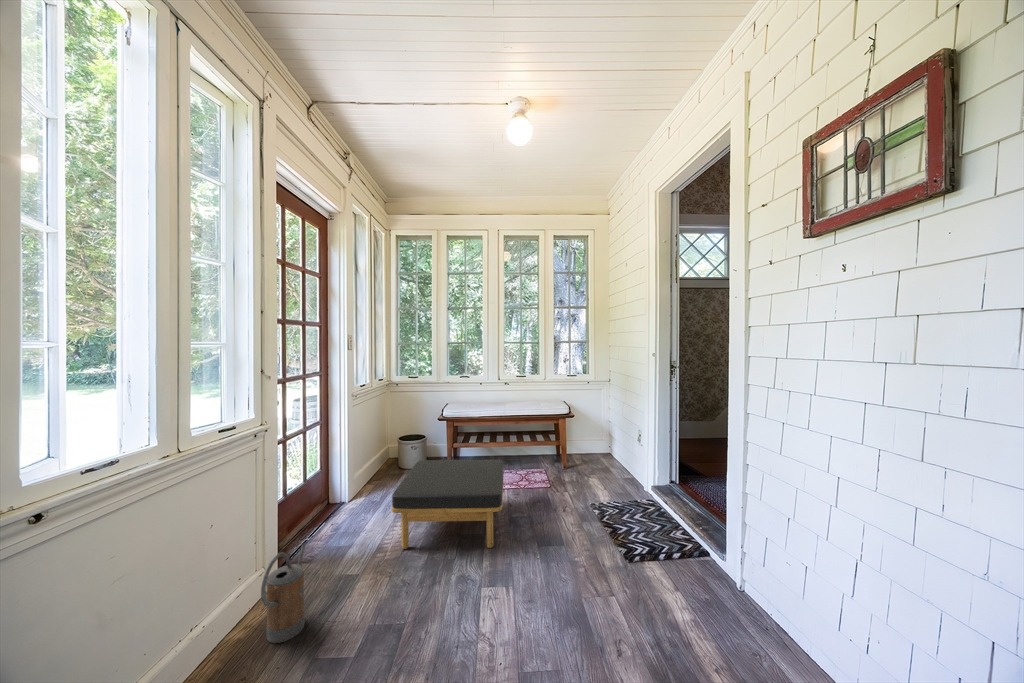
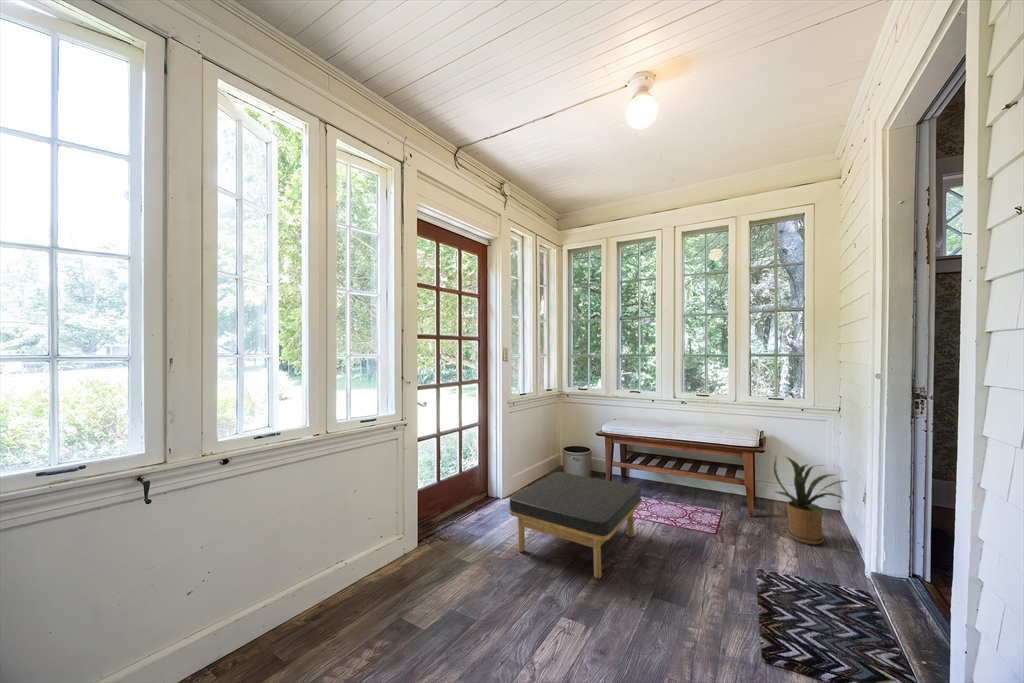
house plant: none [580,418,630,478] -> present [774,457,845,544]
watering can: present [261,544,305,643] -> none [384,520,430,590]

